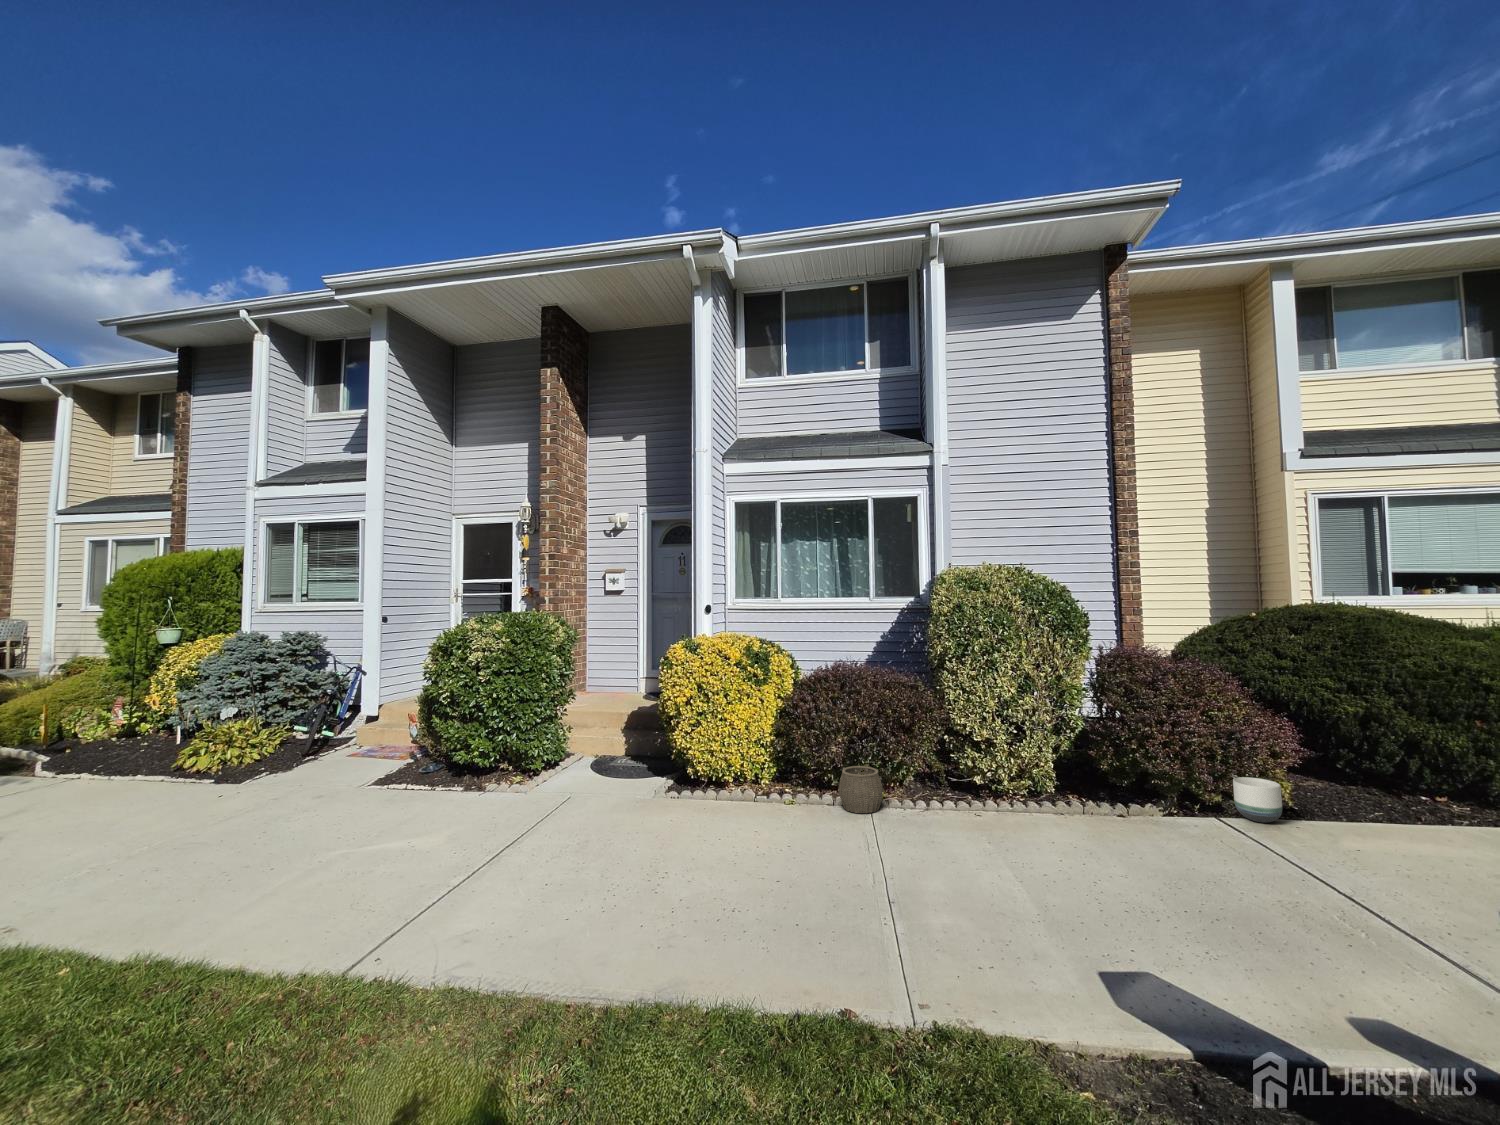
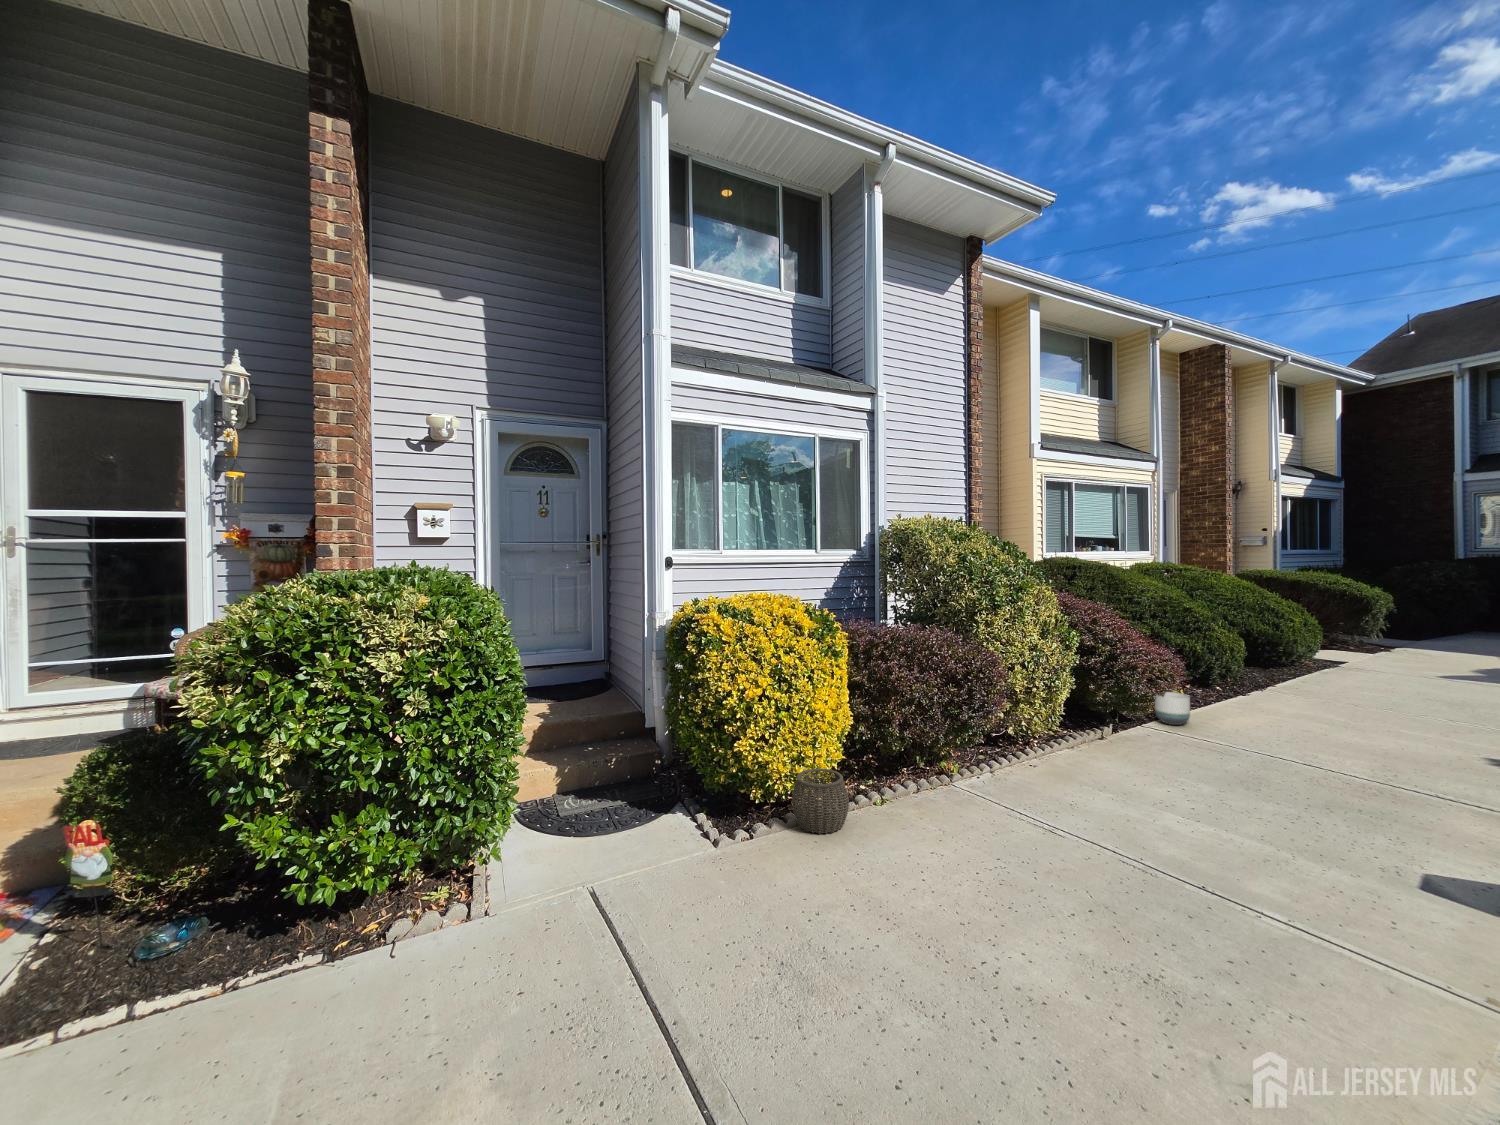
woven basket: present [839,766,883,813] -> present [792,769,849,834]

